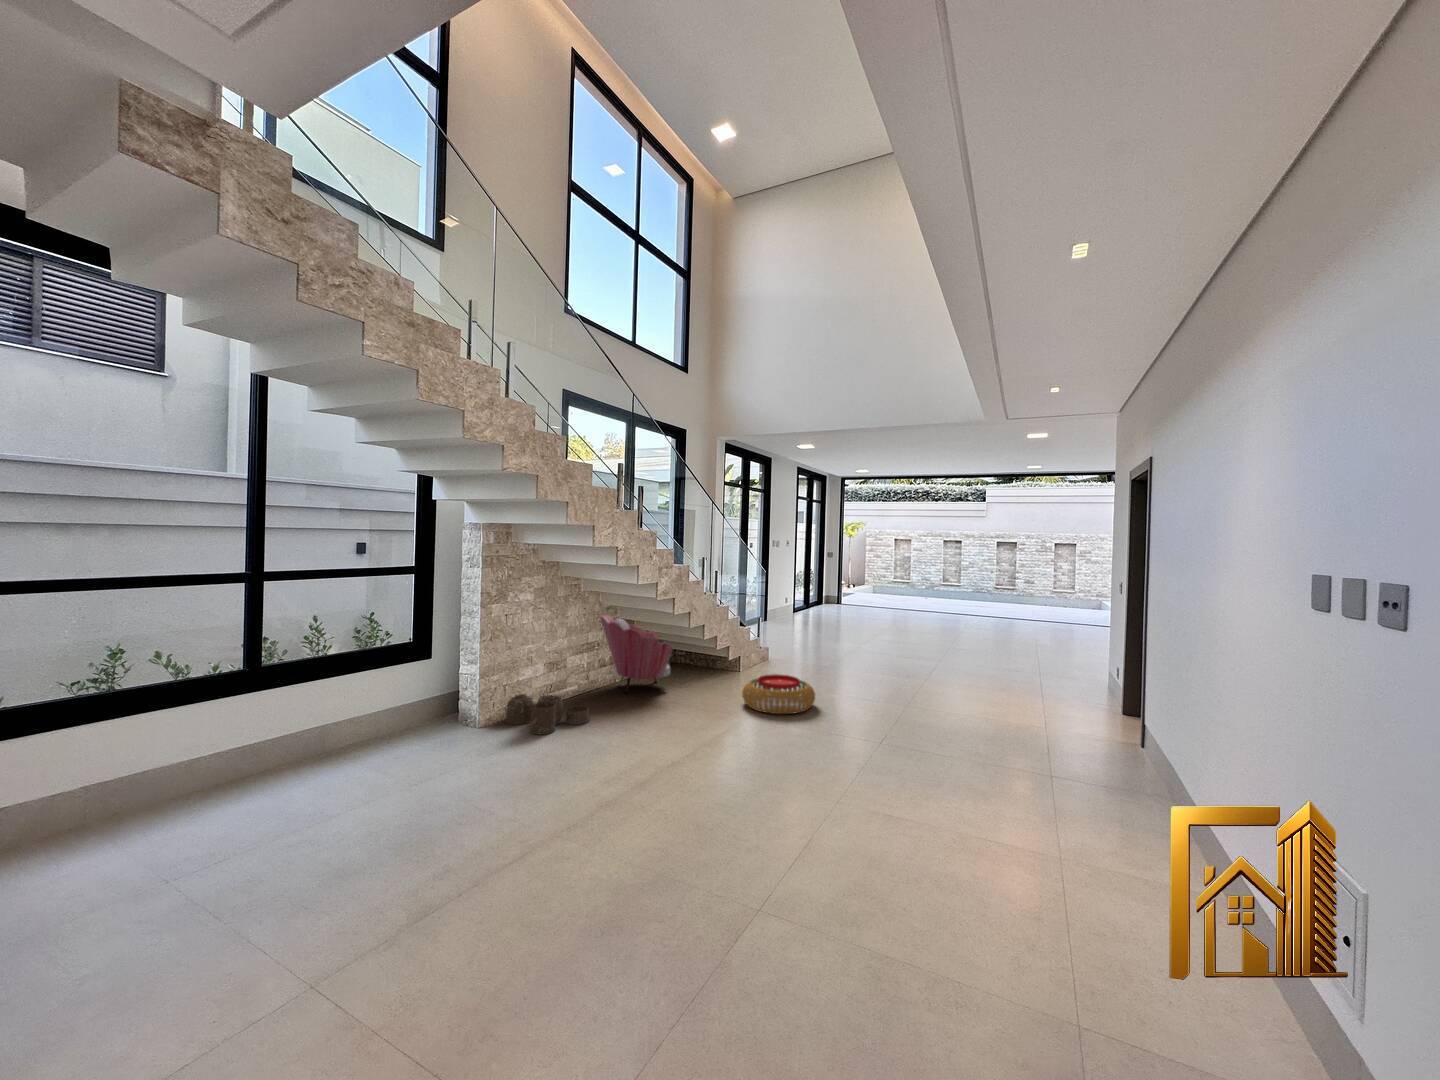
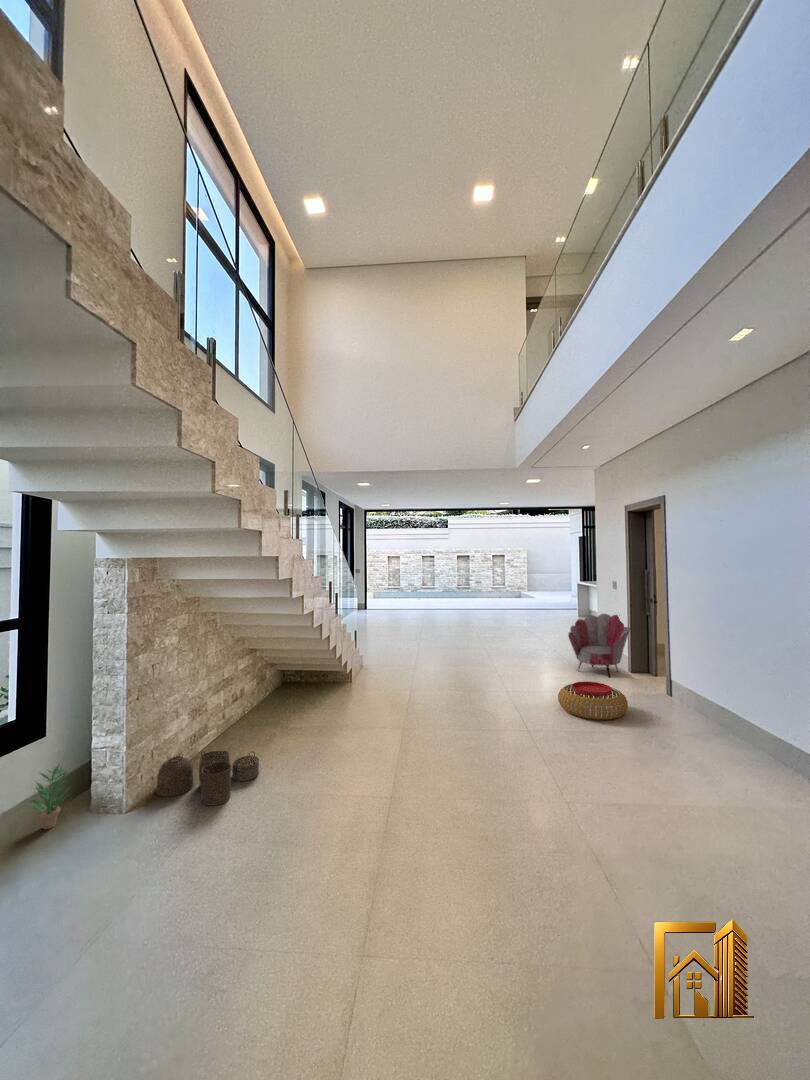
armchair: present [600,615,673,694] -> present [568,614,630,677]
pouf: present [742,674,815,714] -> present [558,681,628,720]
potted plant: none [412,678,443,727] -> present [28,764,68,829]

